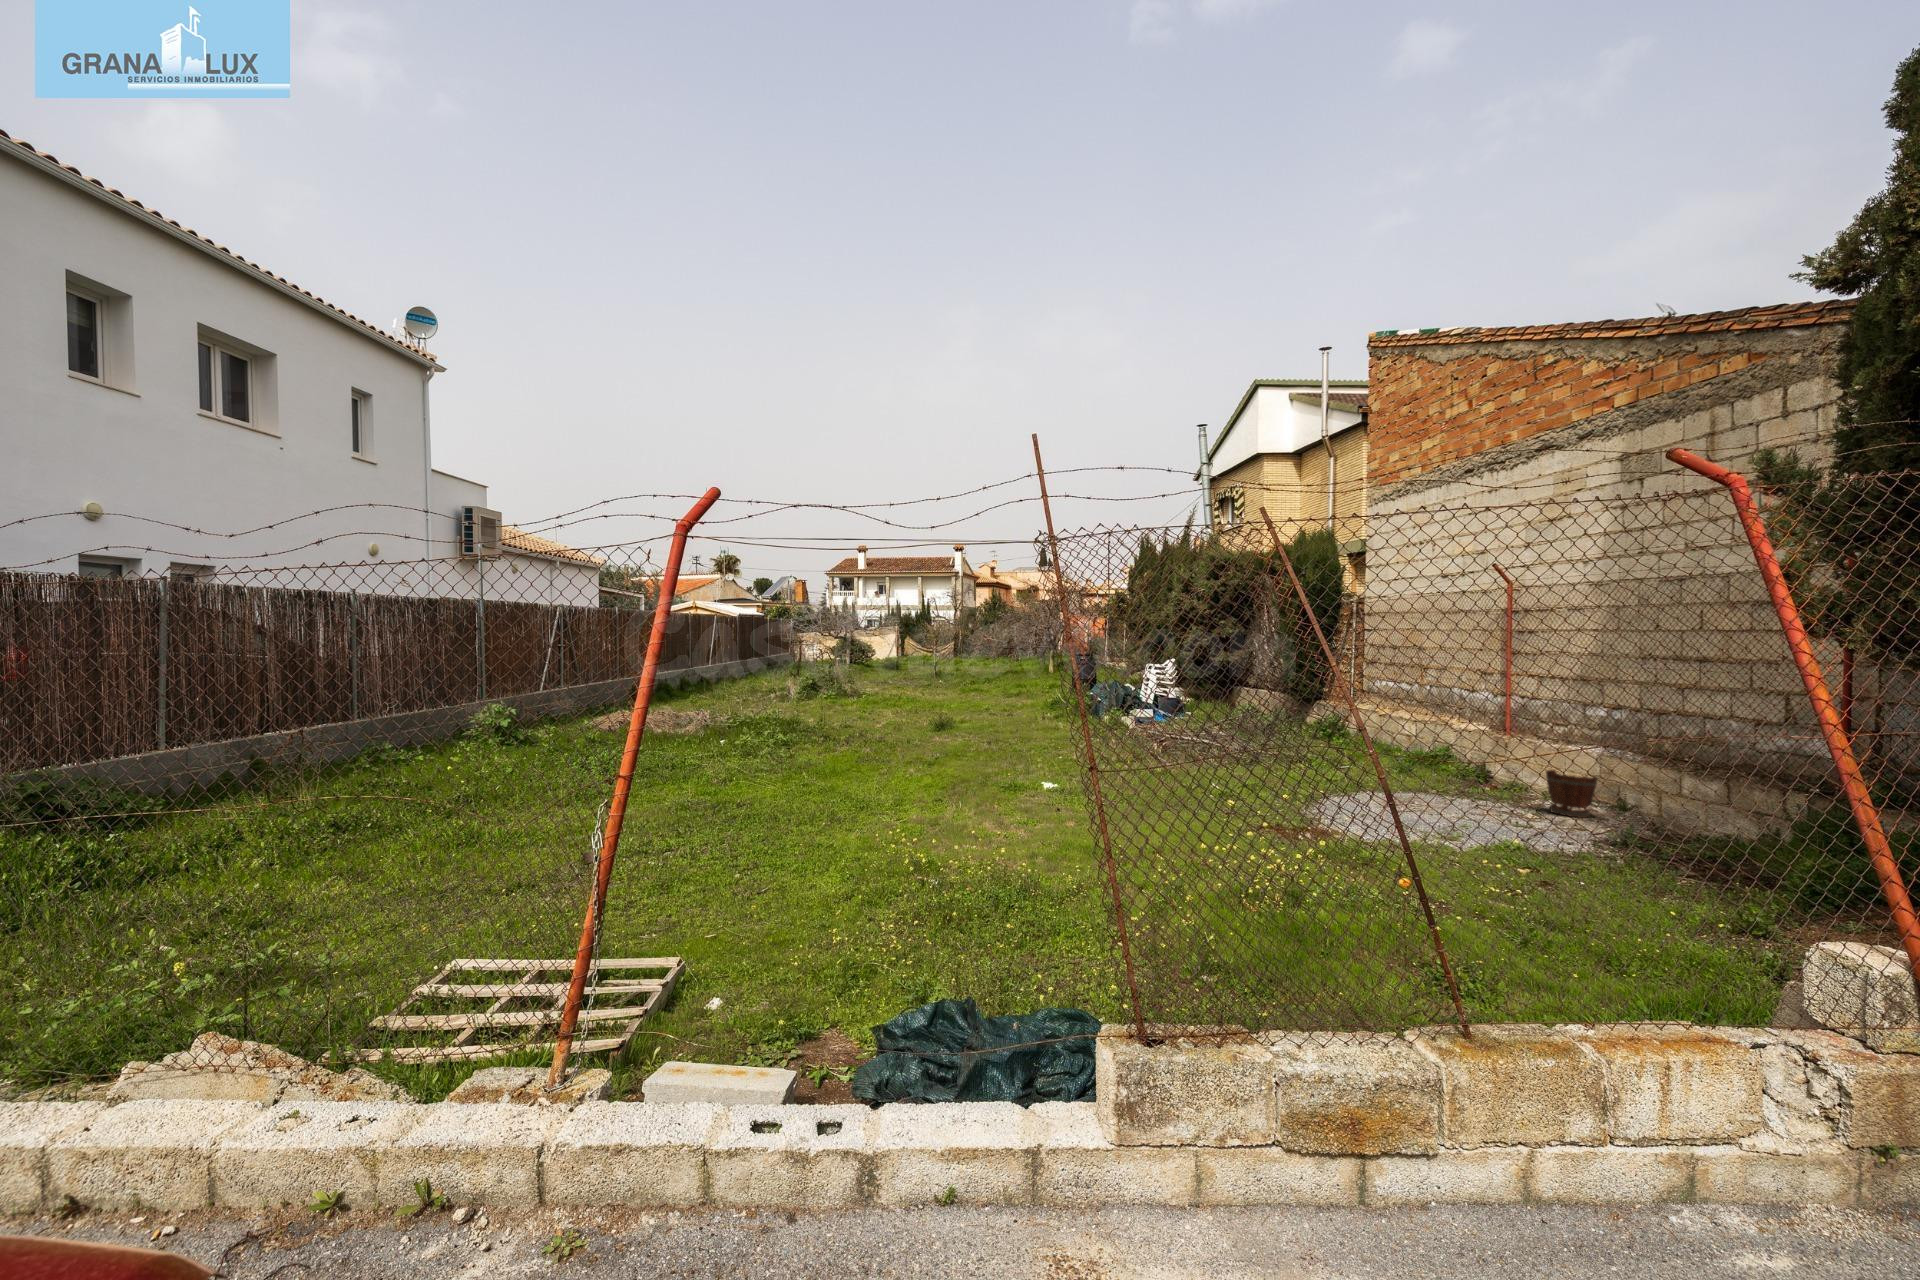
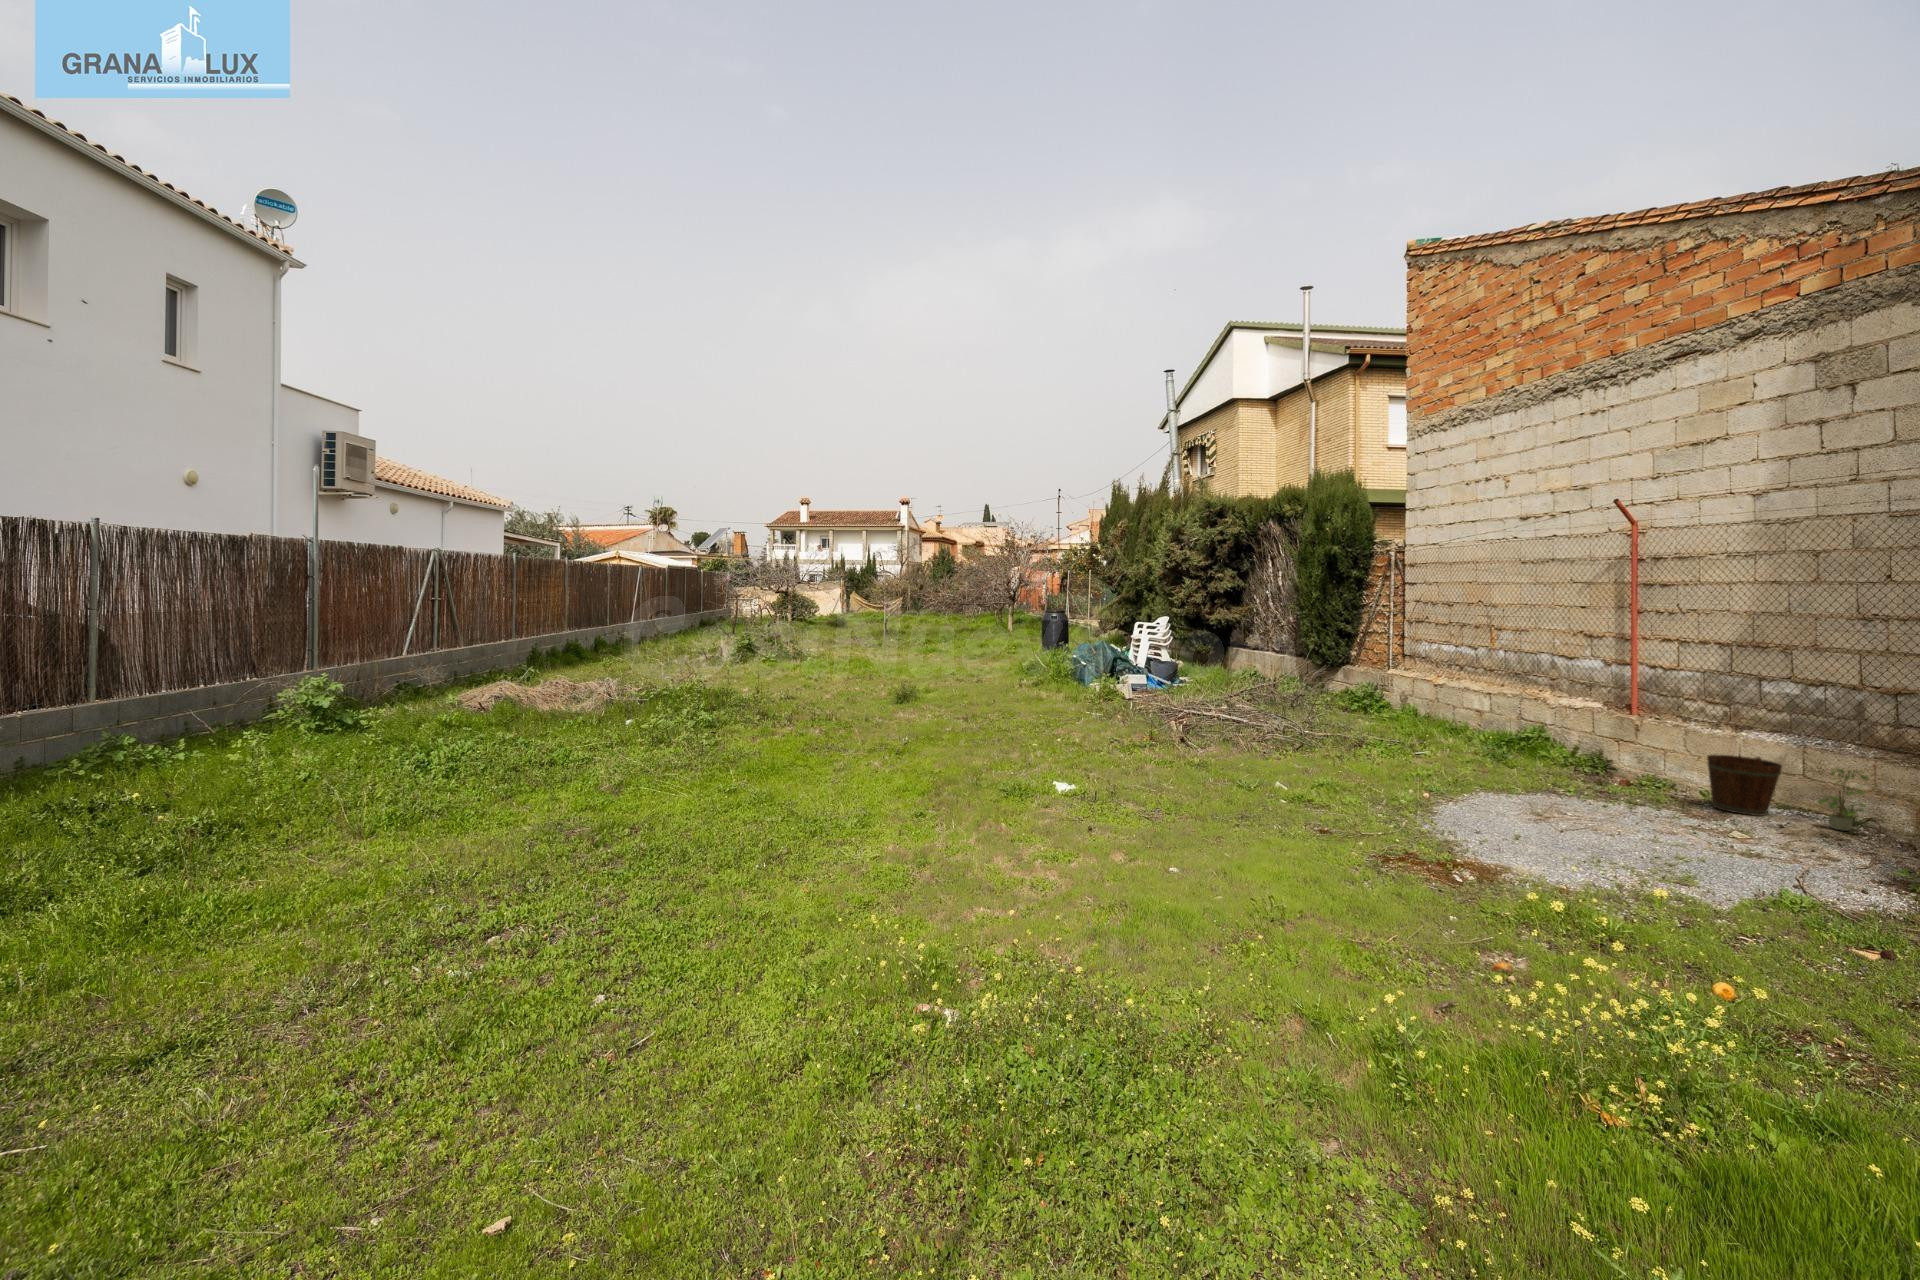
potted plant: none [1616,776,1648,827] -> present [1819,768,1868,831]

